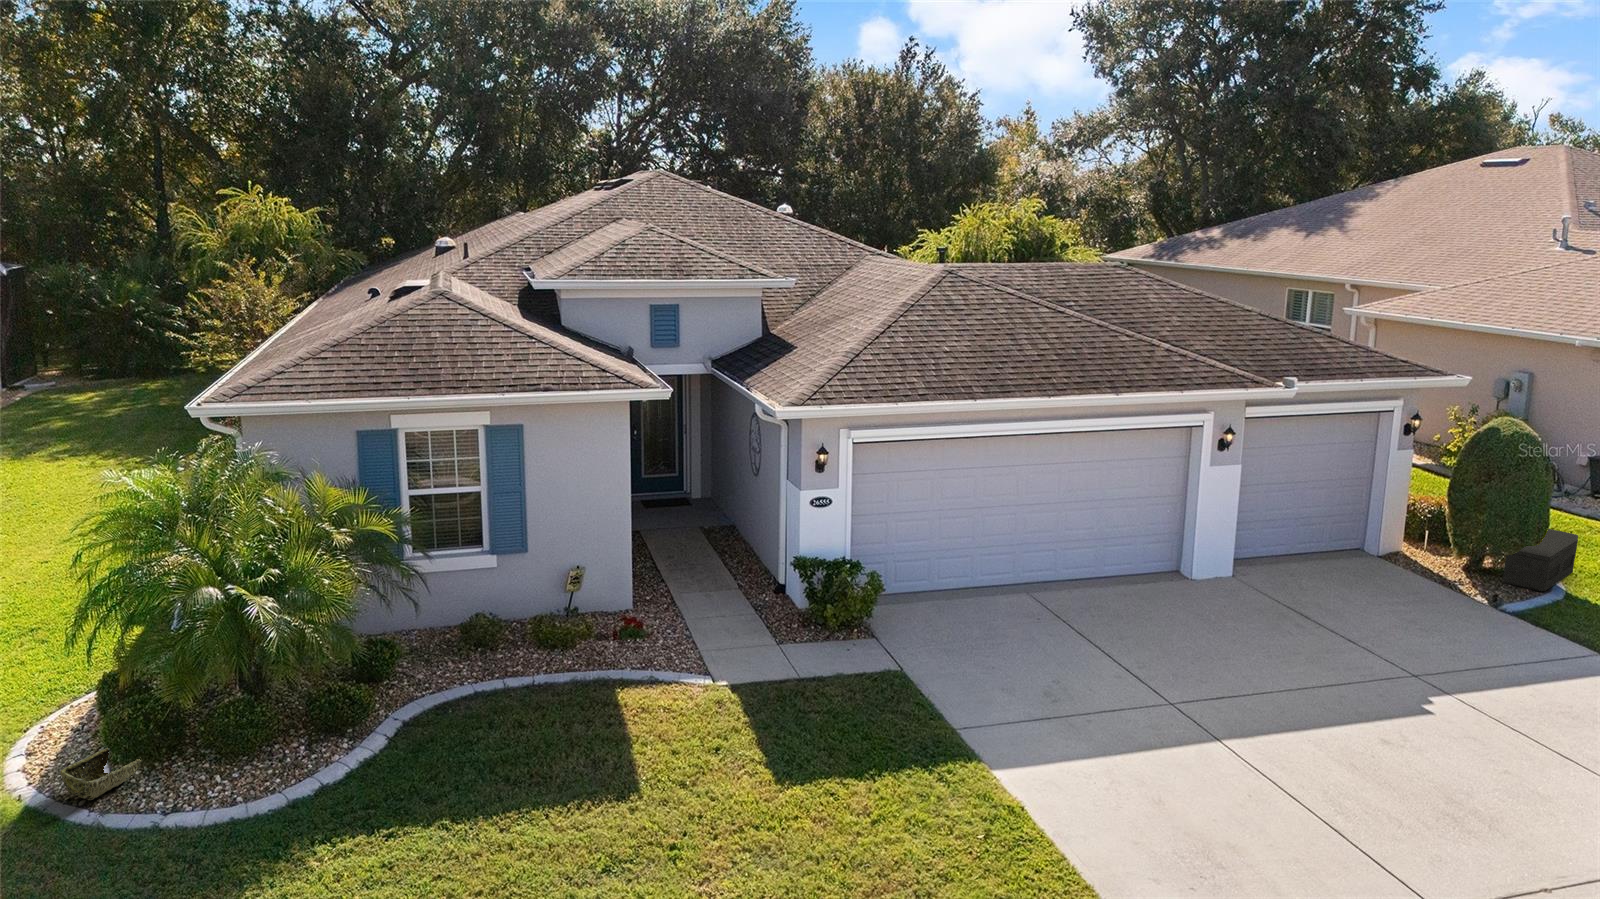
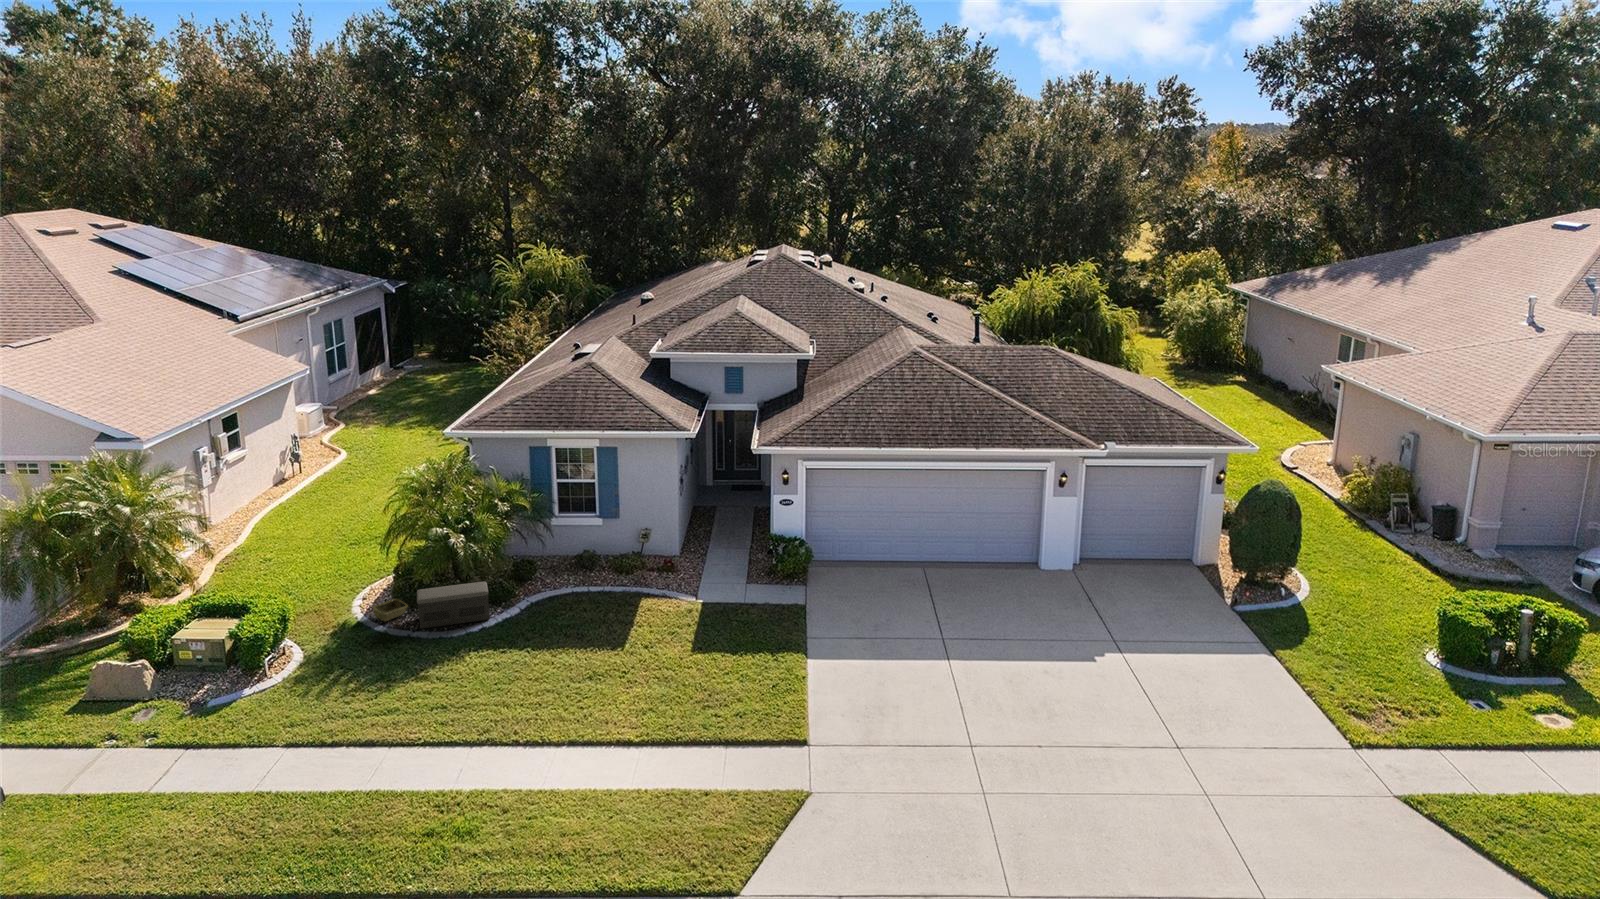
storage bench: present [1503,529,1578,592] -> present [417,582,490,629]

